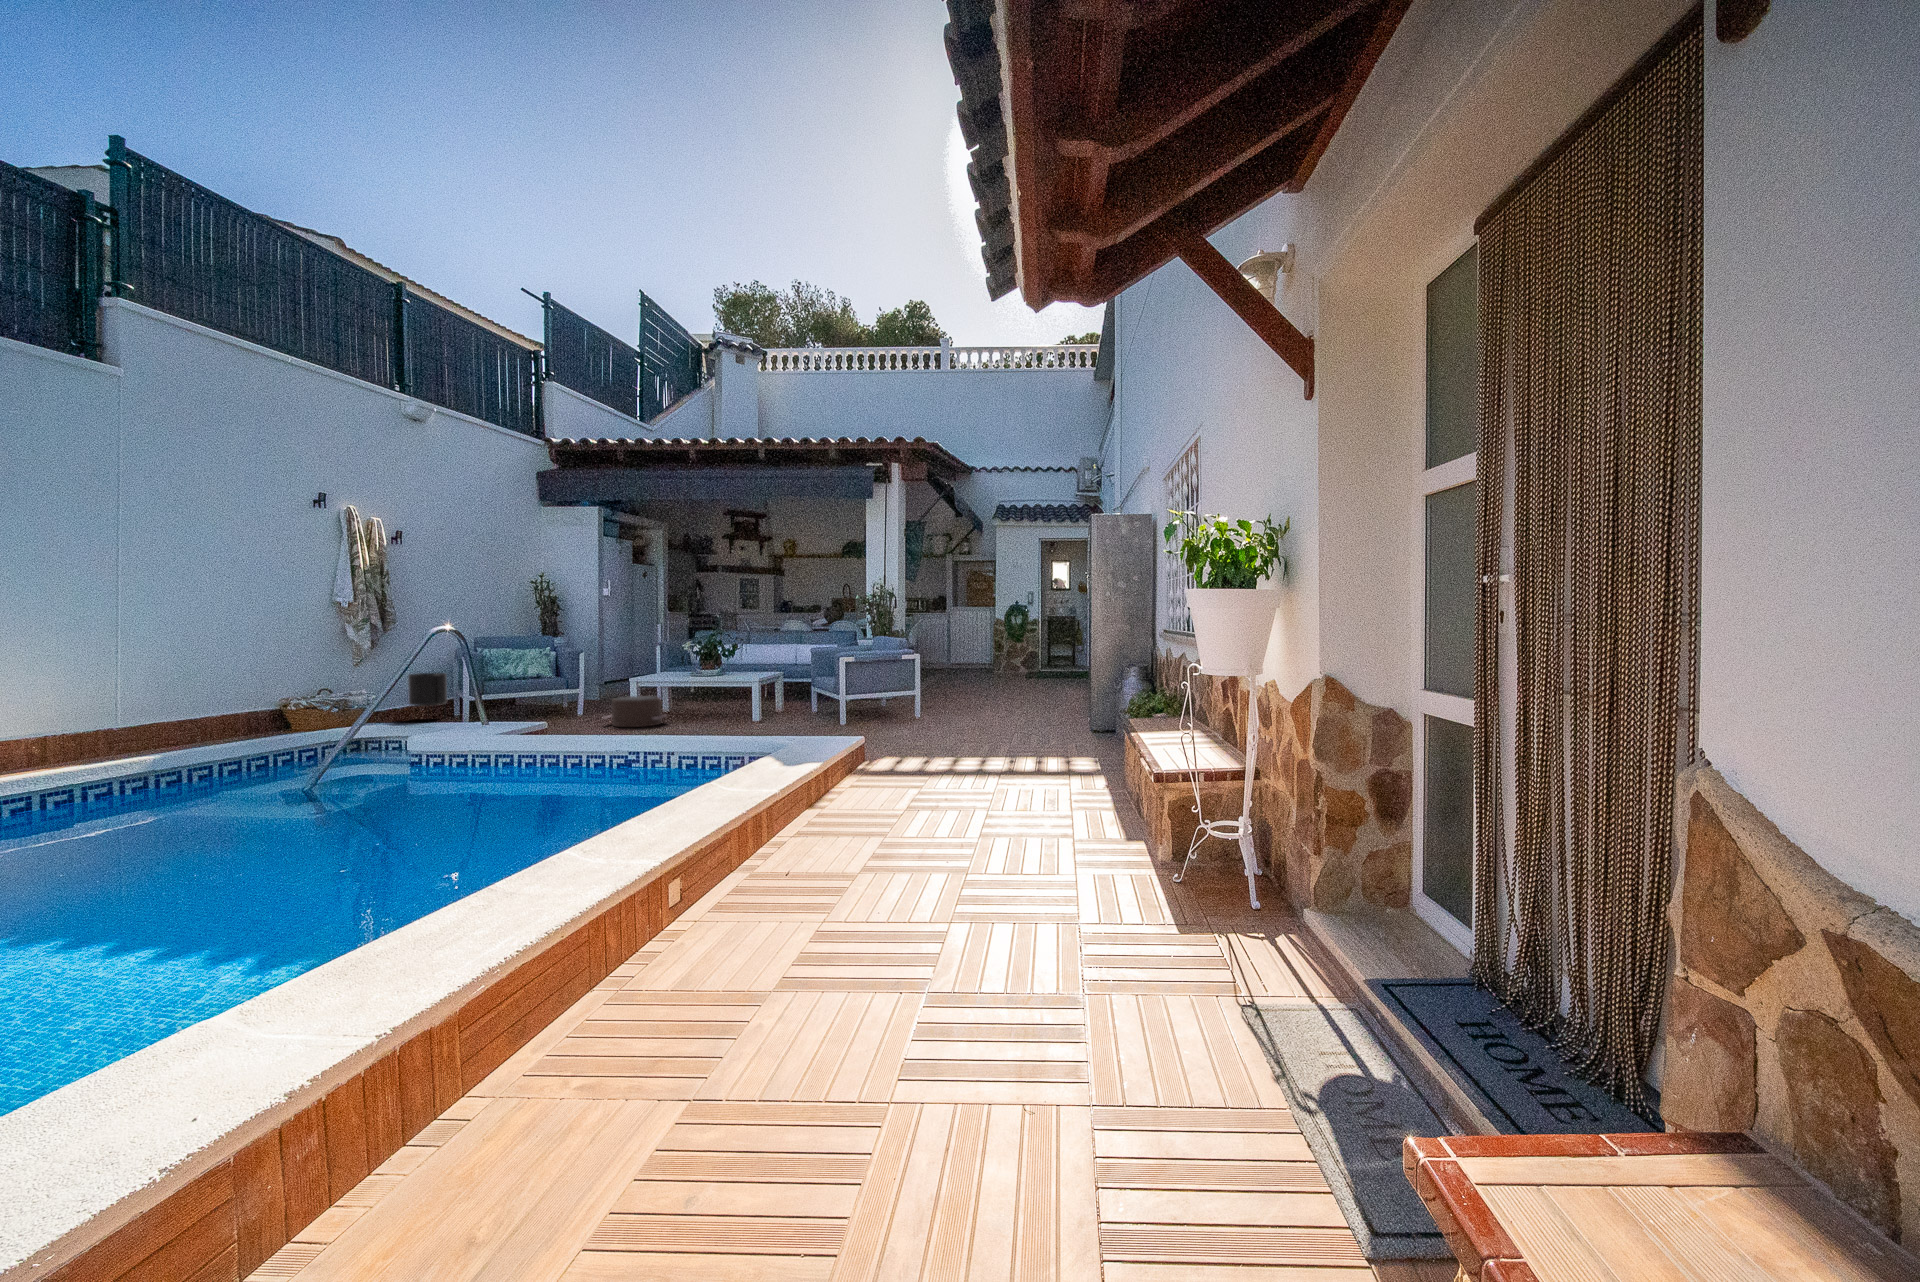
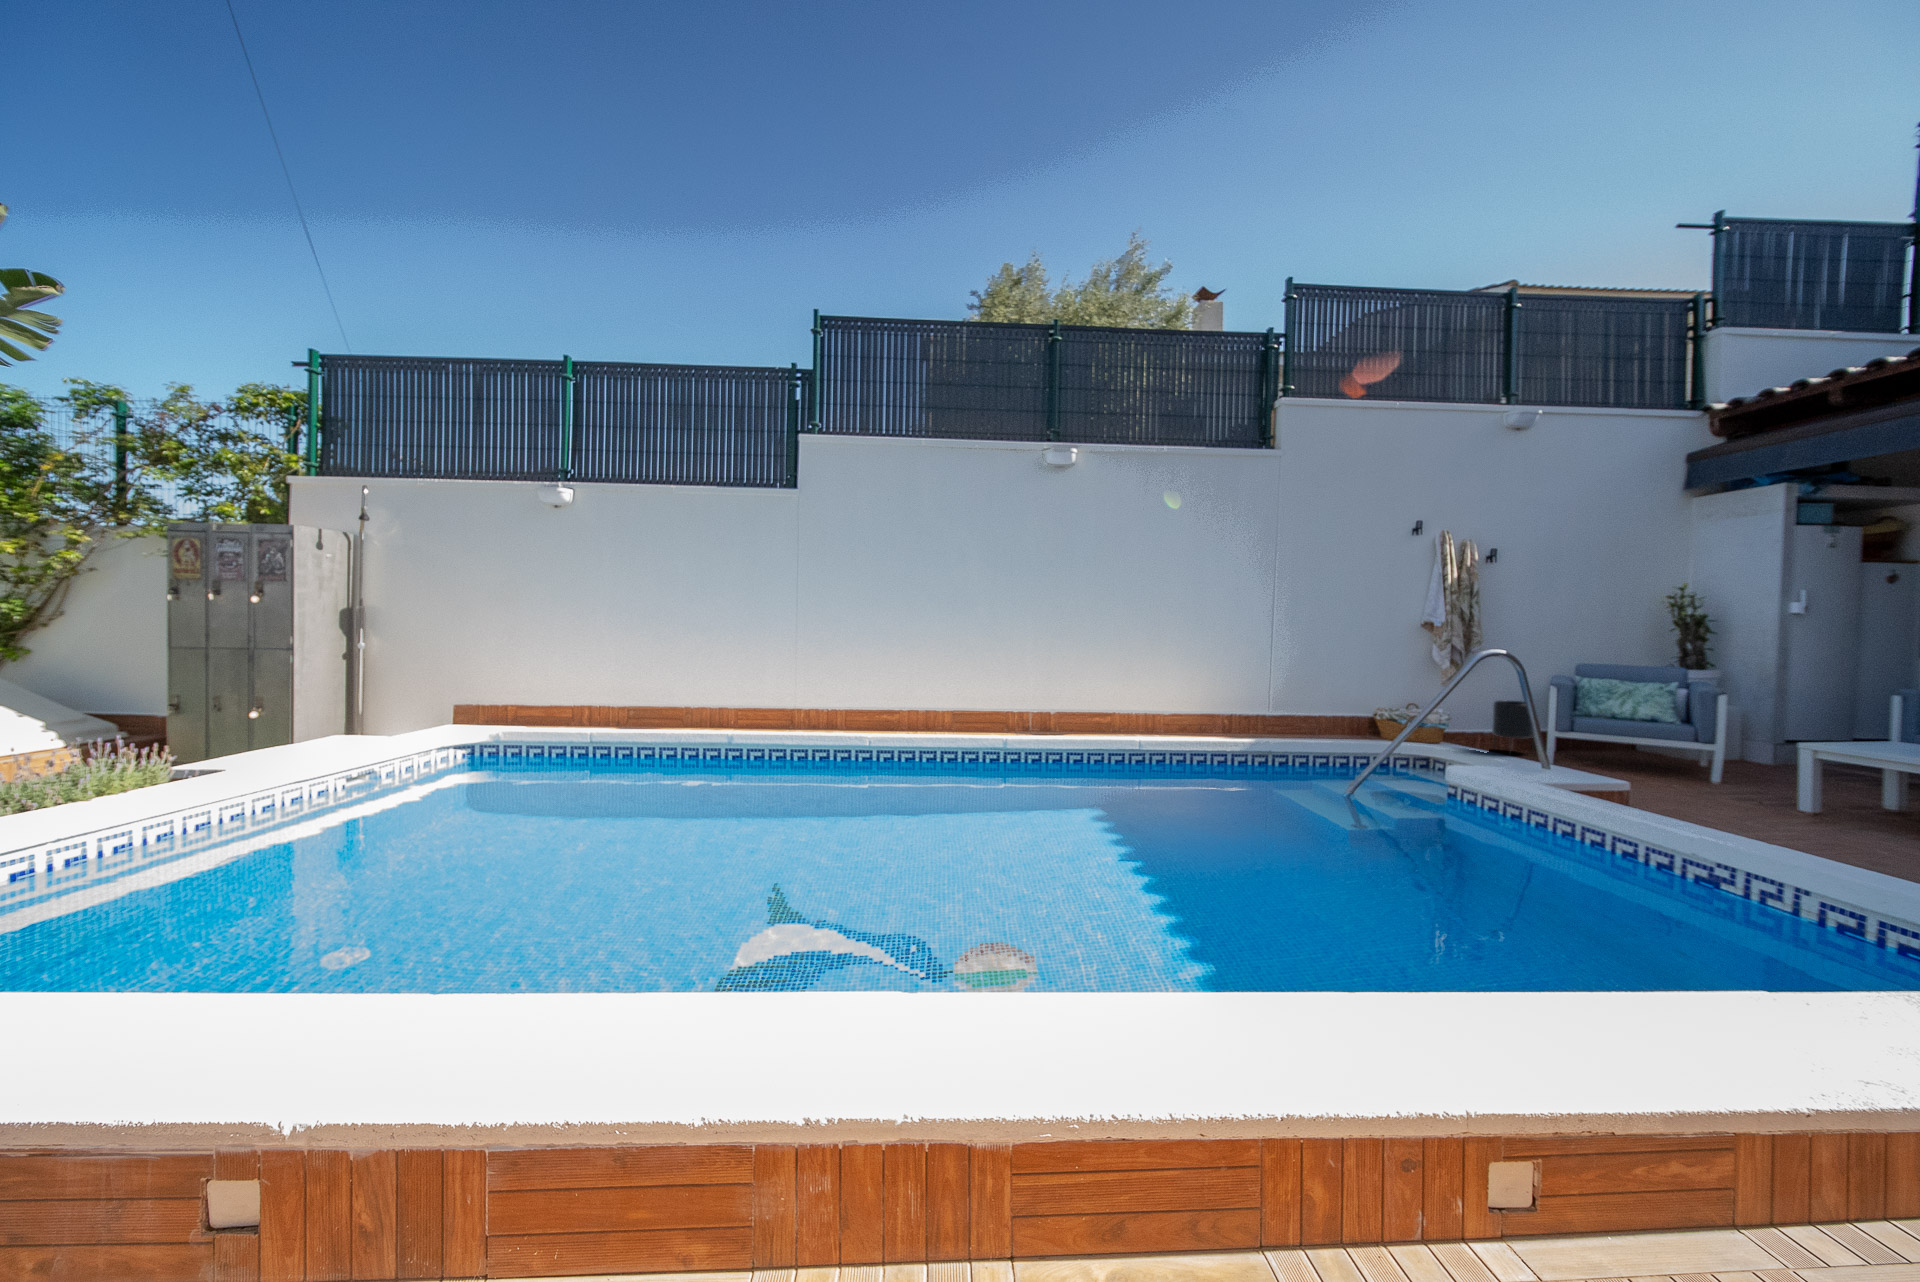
pouf: present [602,696,666,727] -> none [1725,770,1850,823]

